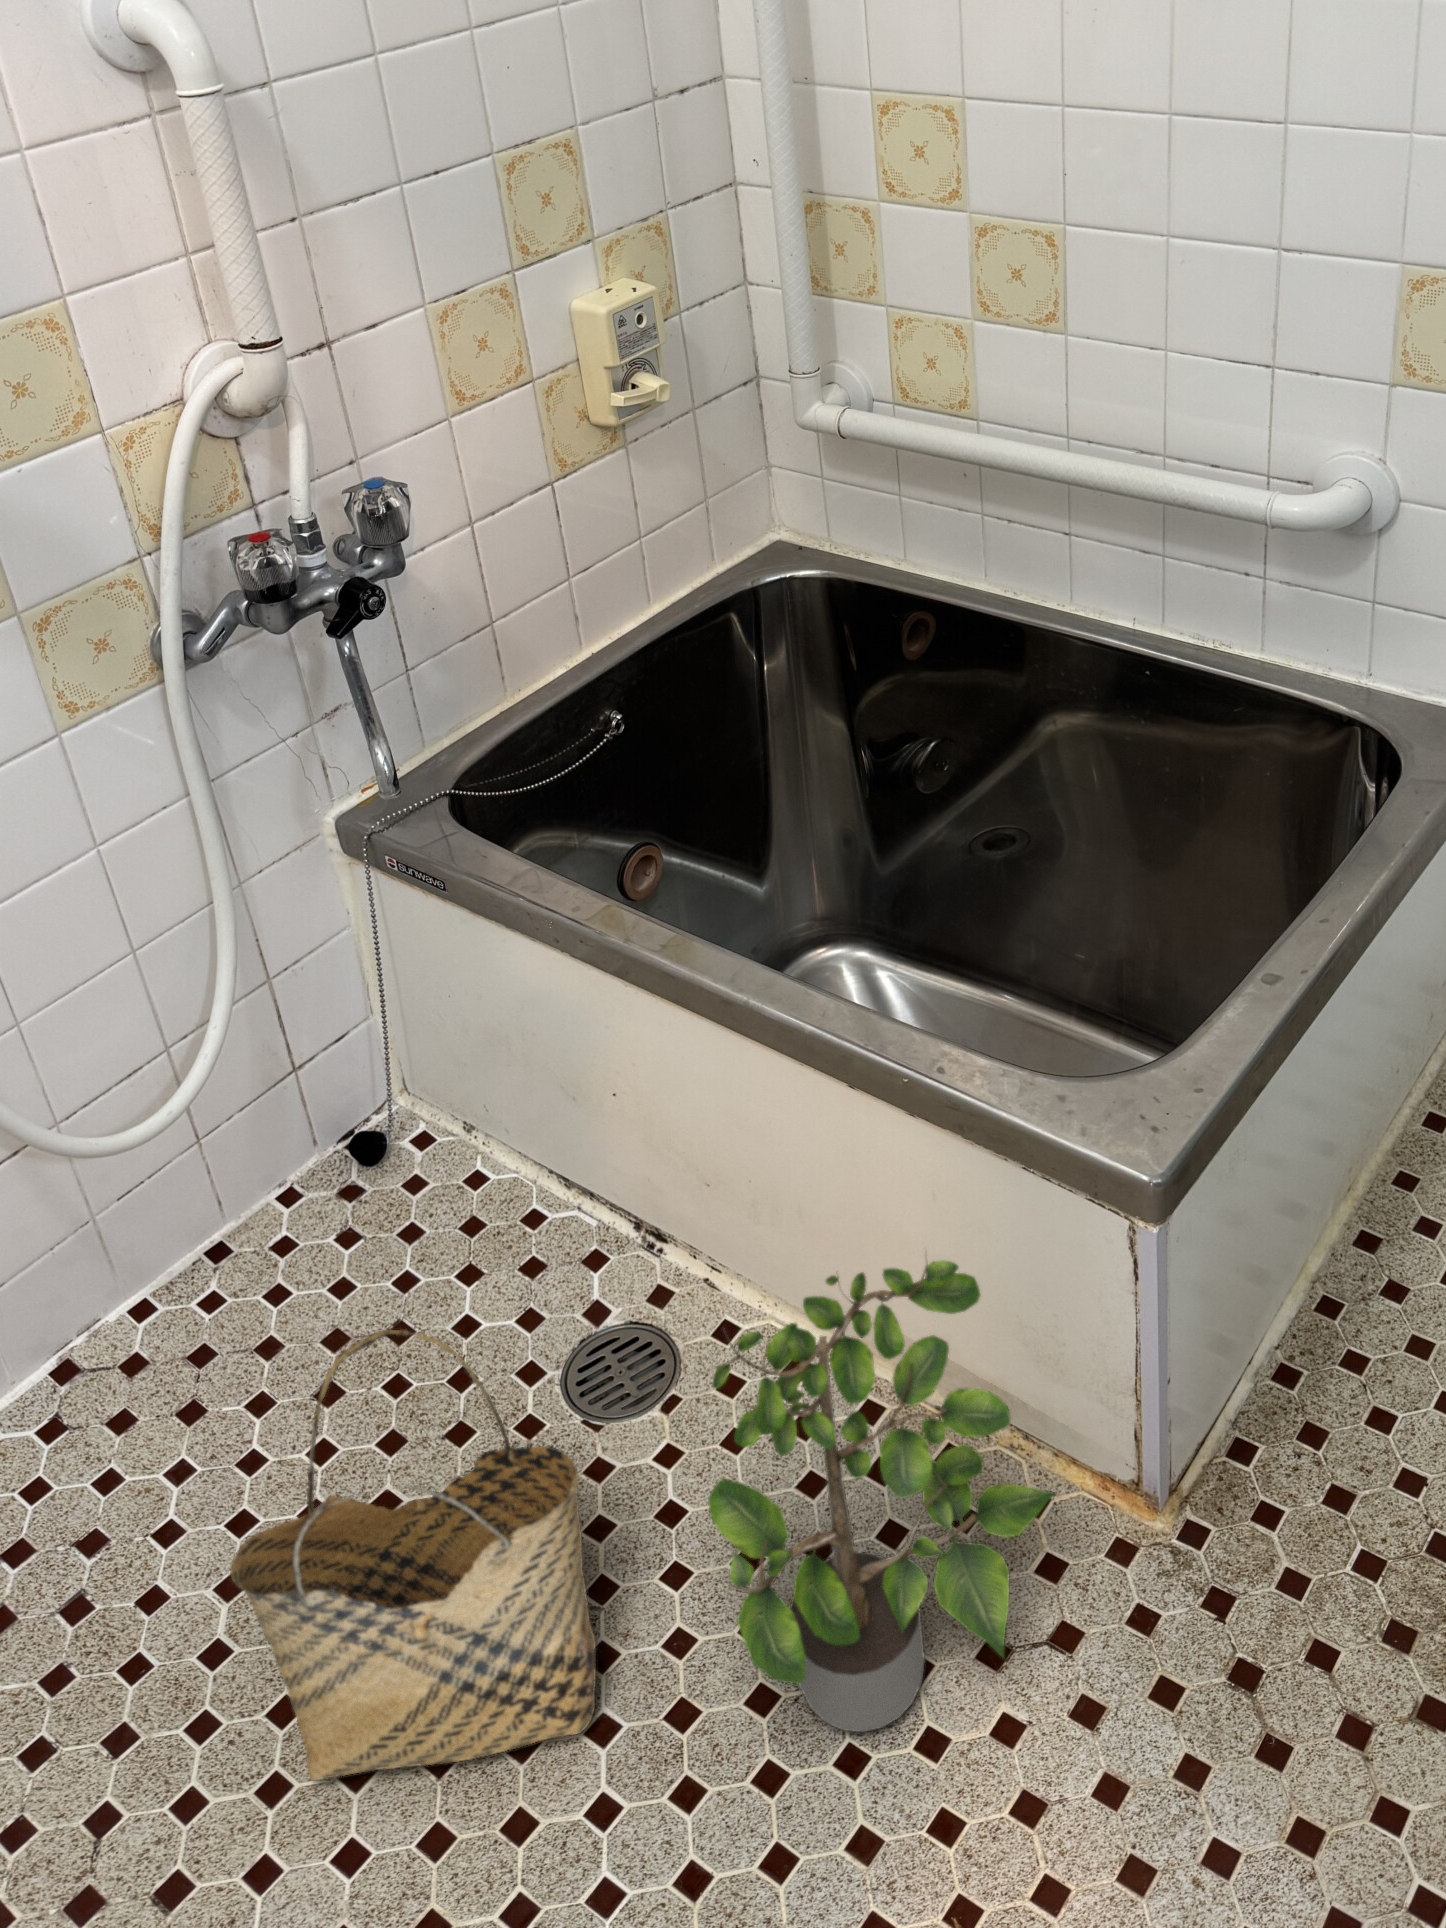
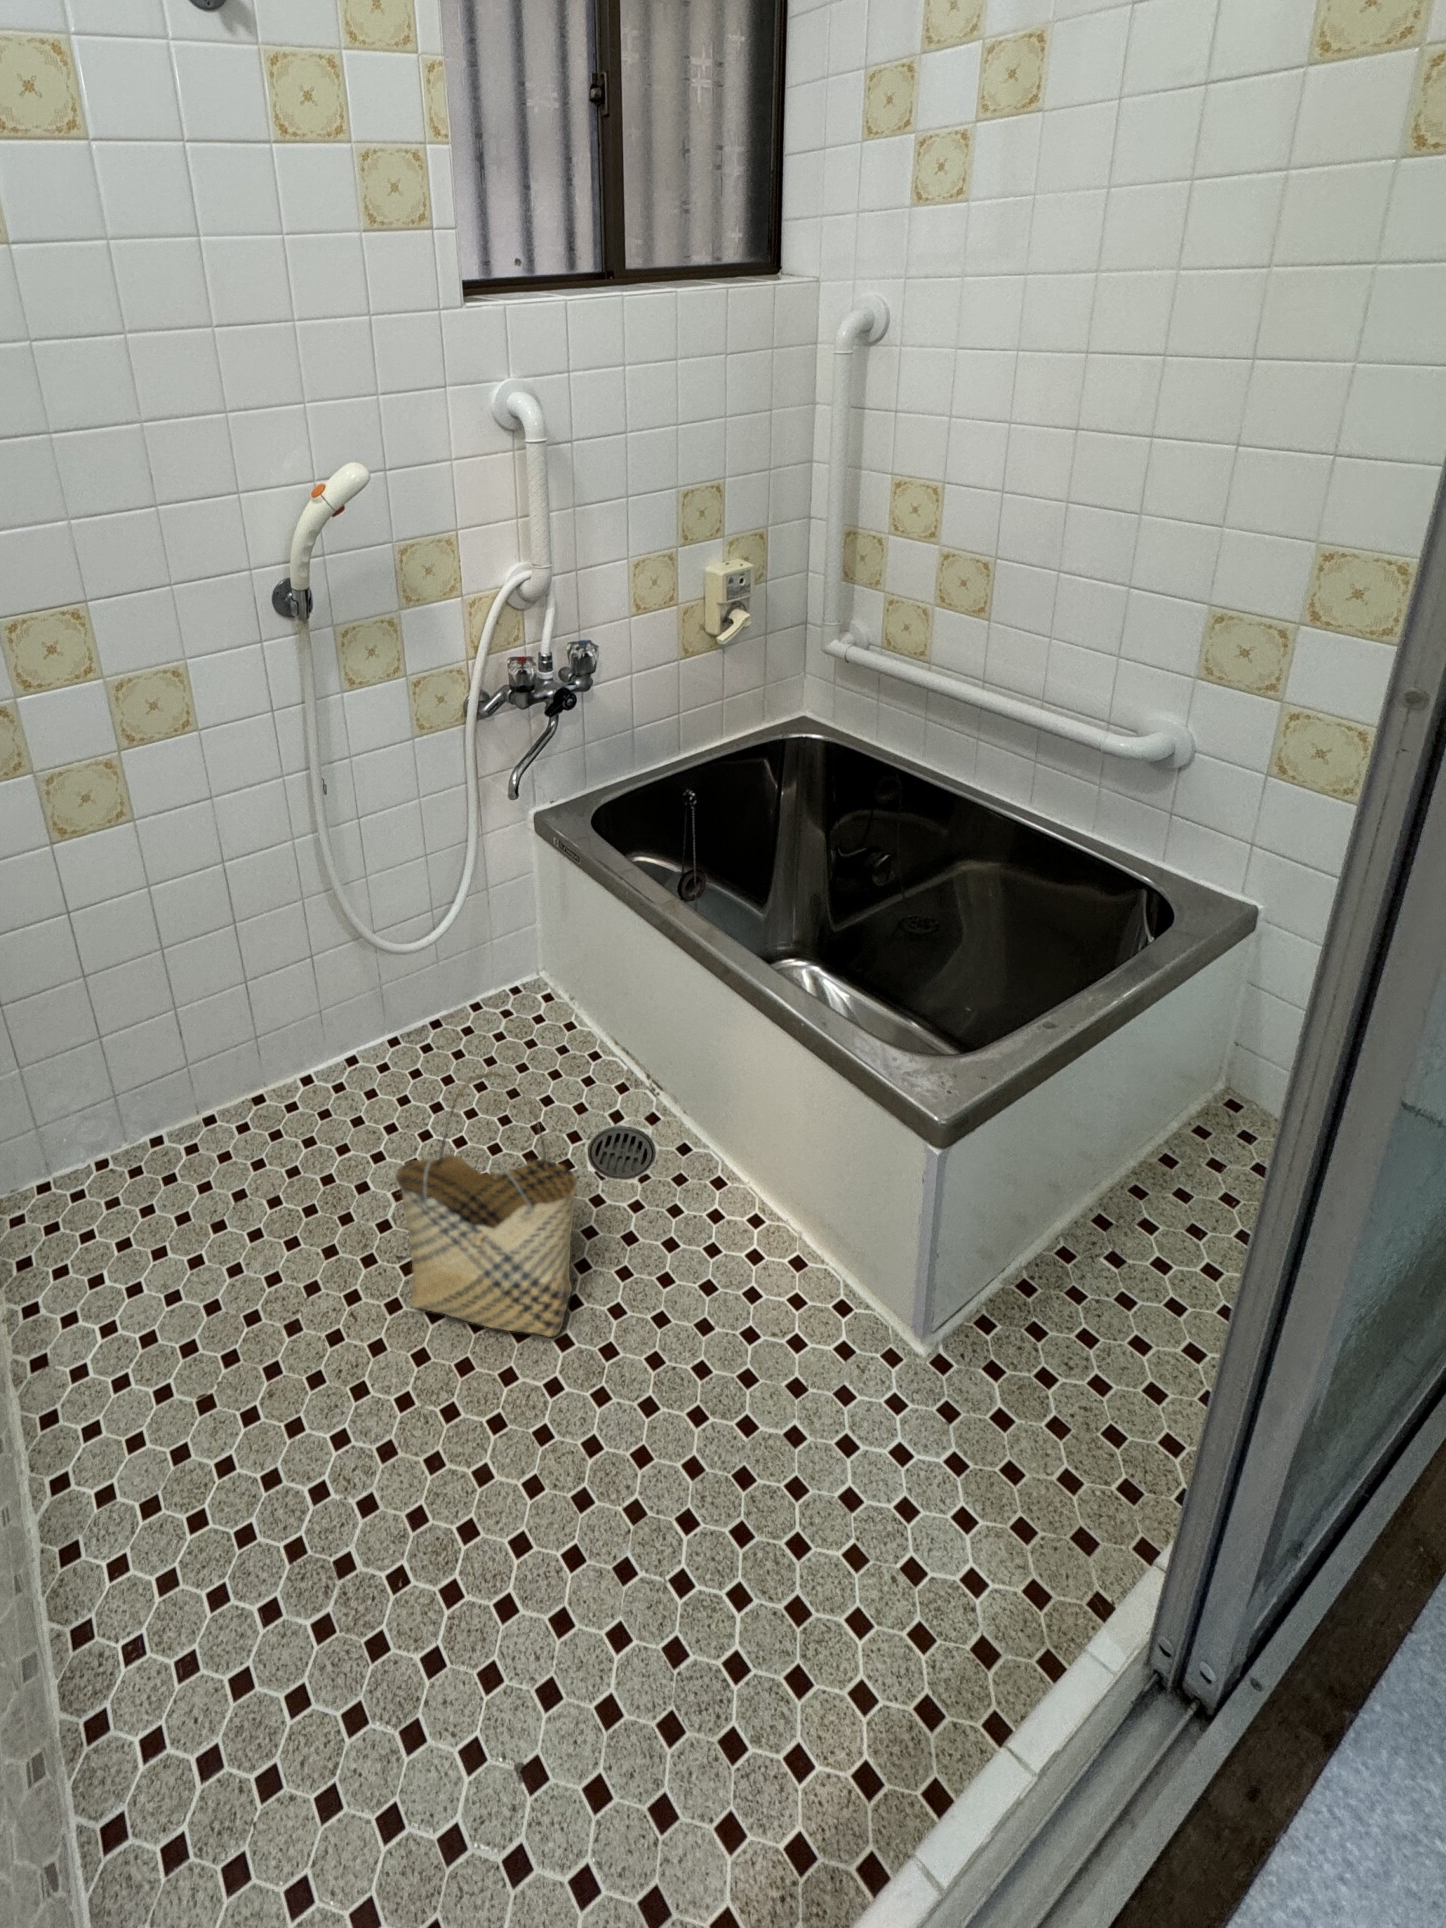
potted plant: present [707,1260,1056,1732] -> none [641,1108,852,1403]

